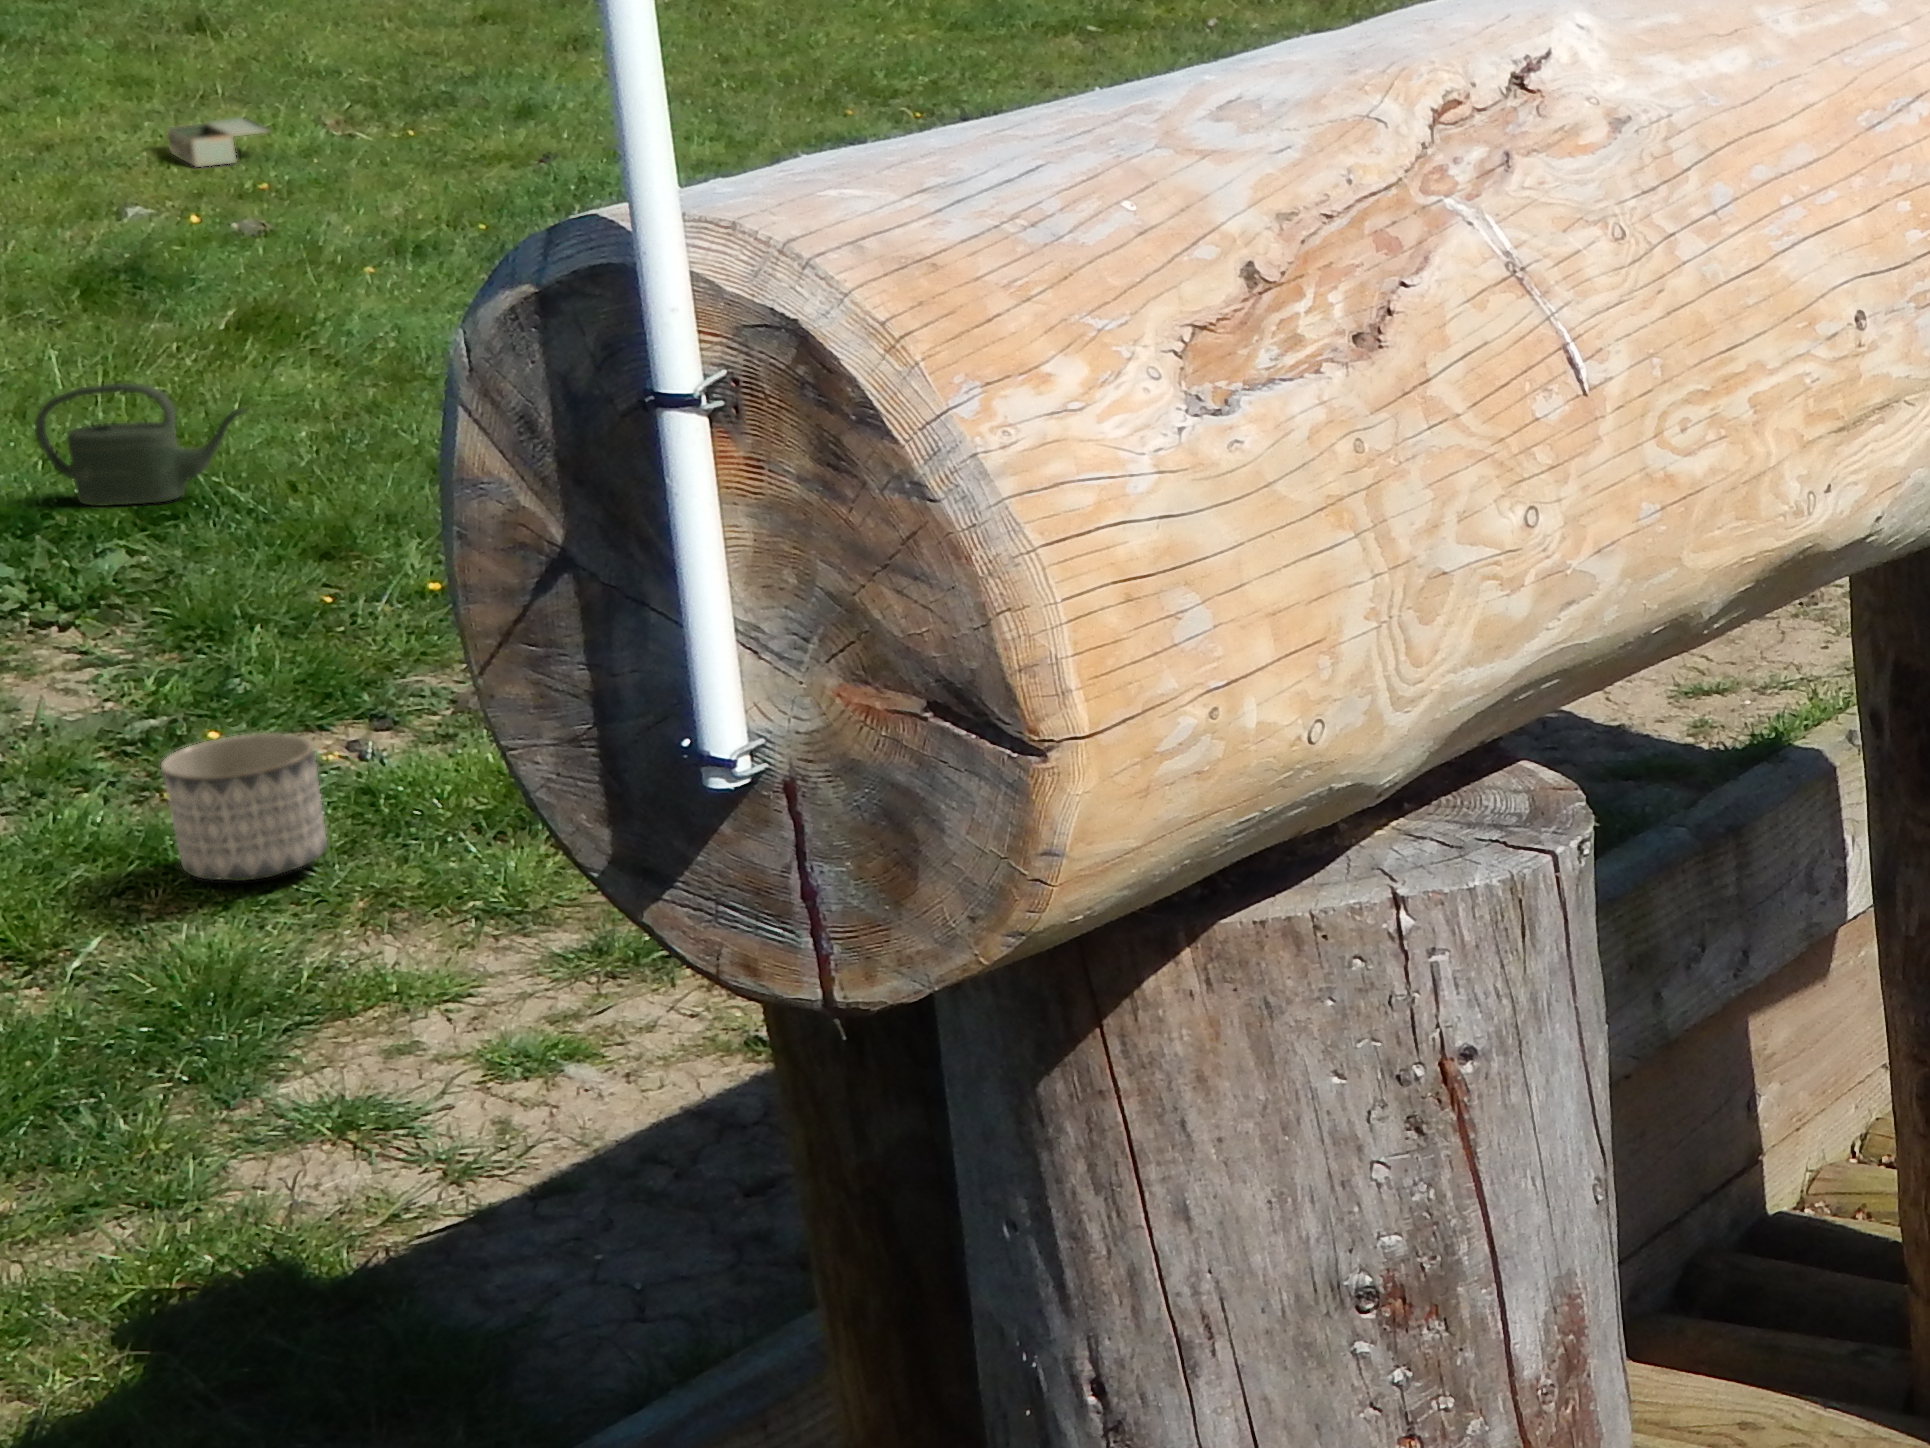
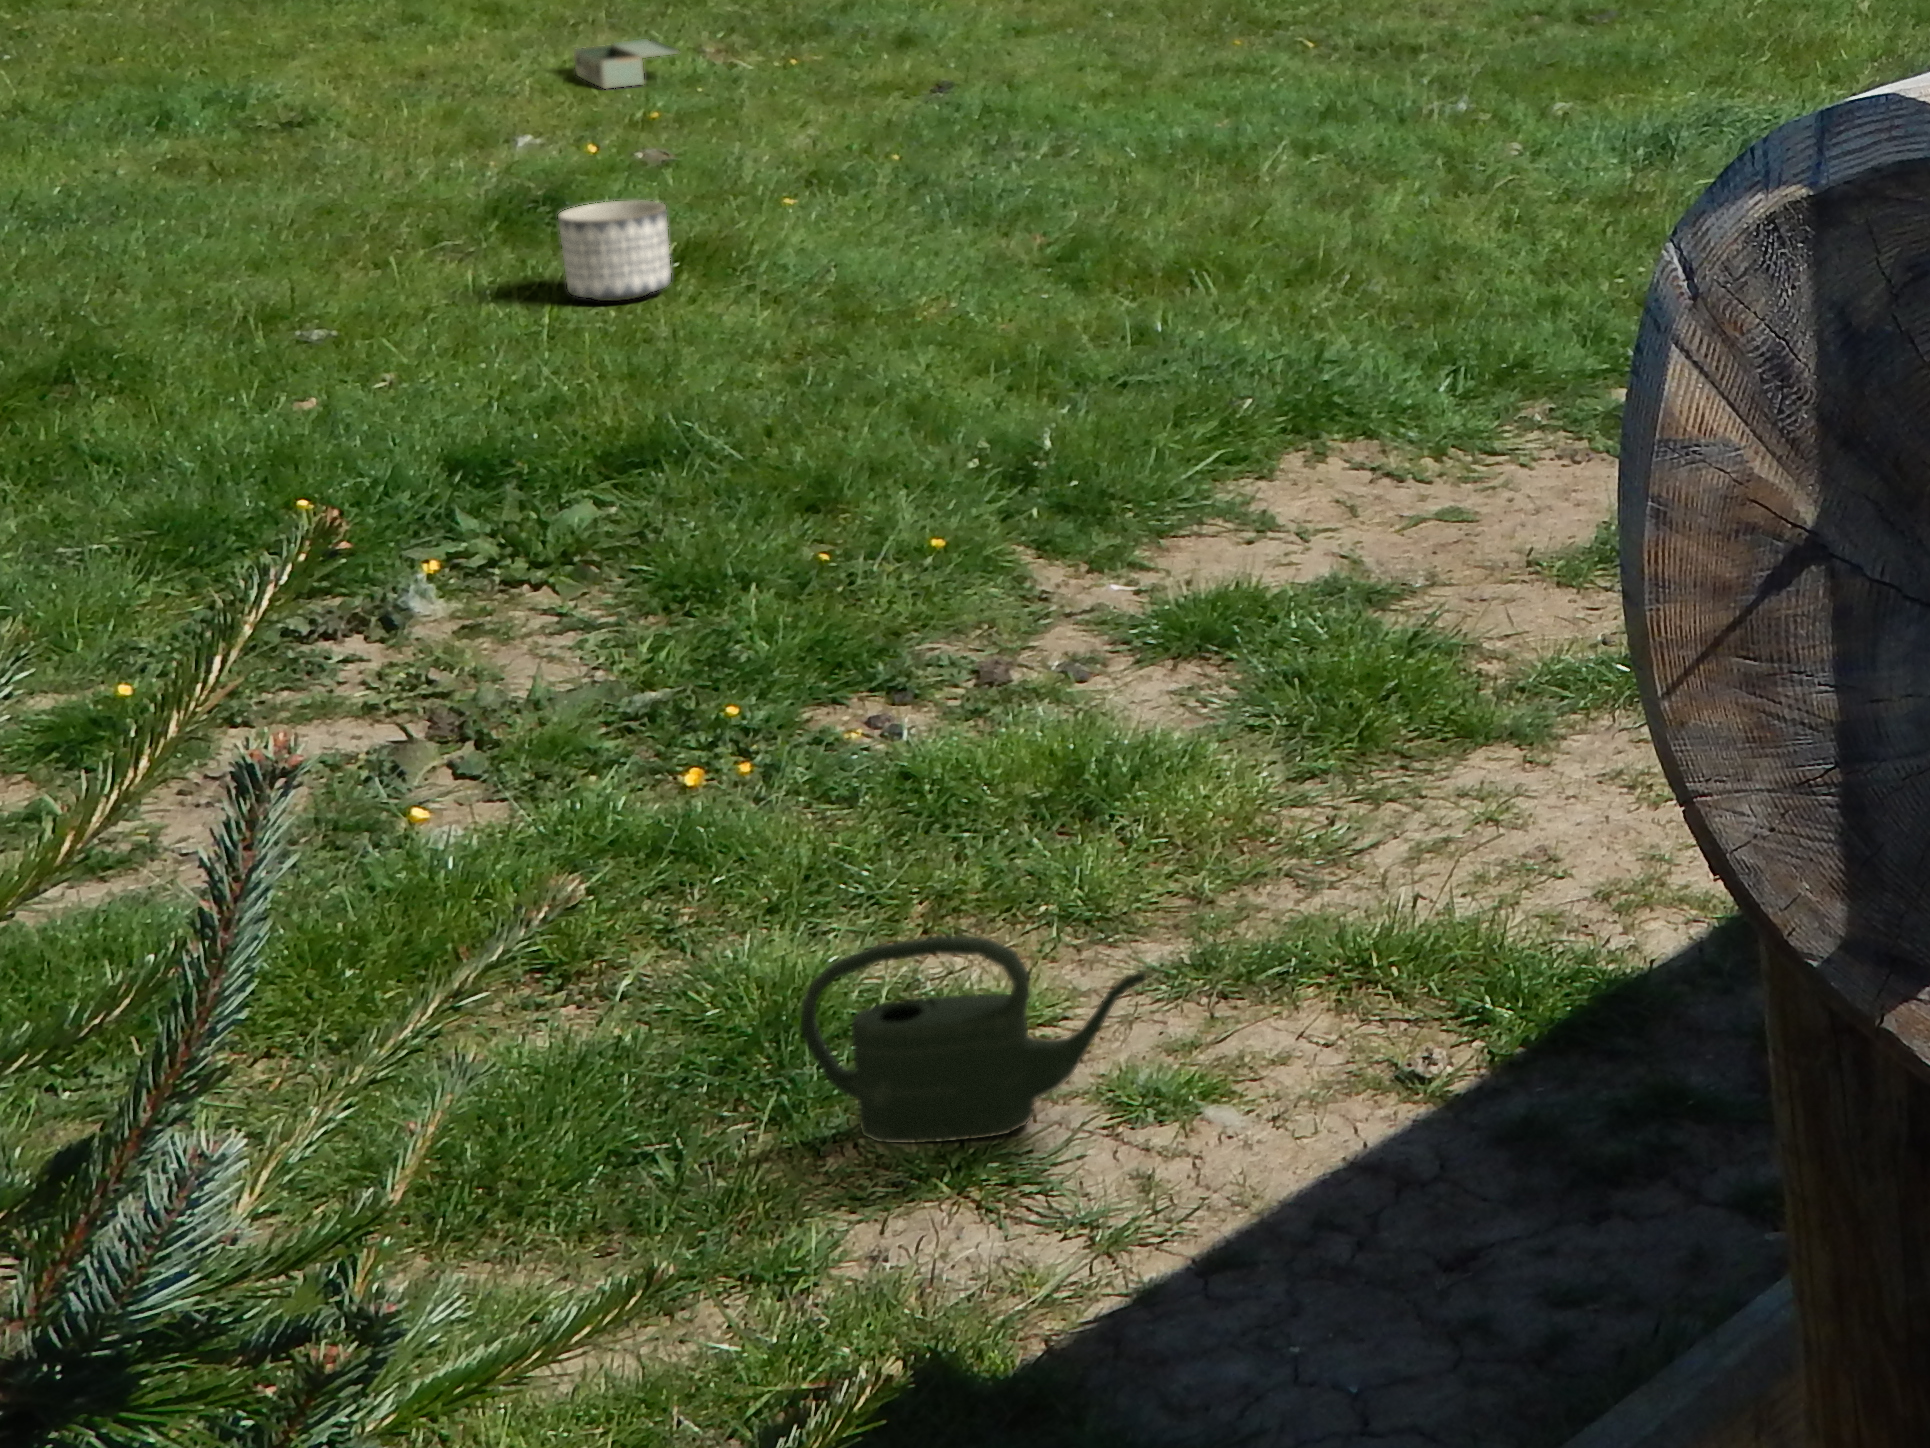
watering can: present [35,383,246,506] -> present [801,936,1146,1143]
planter: present [161,733,327,881] -> present [558,200,671,301]

